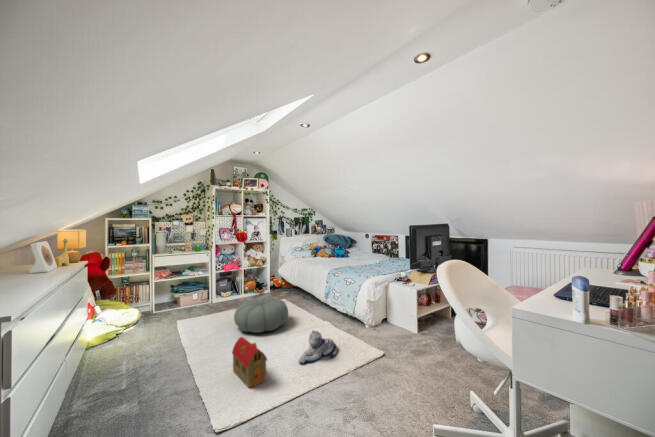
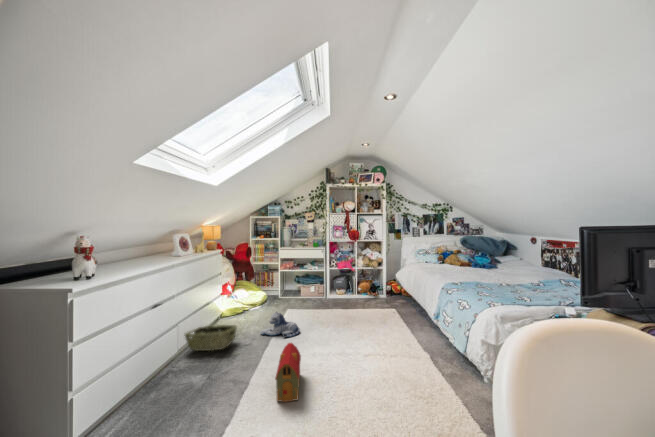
pouf: present [234,298,288,333] -> none [319,303,377,343]
plush toy: present [299,331,338,364] -> present [260,312,300,337]
woven basket: none [75,345,148,390] -> present [185,325,237,351]

